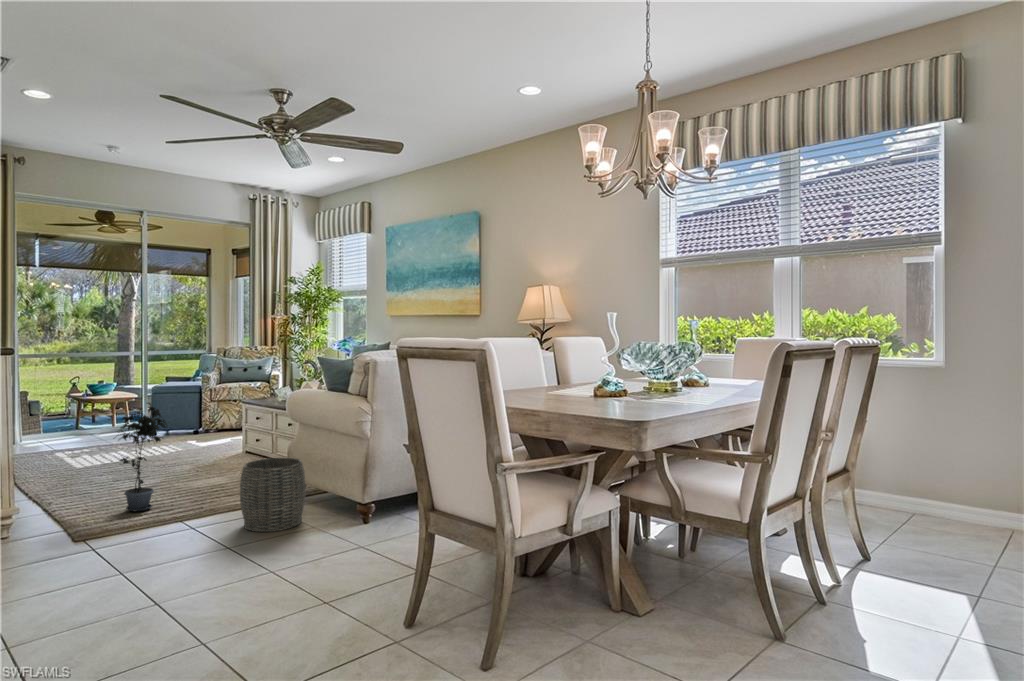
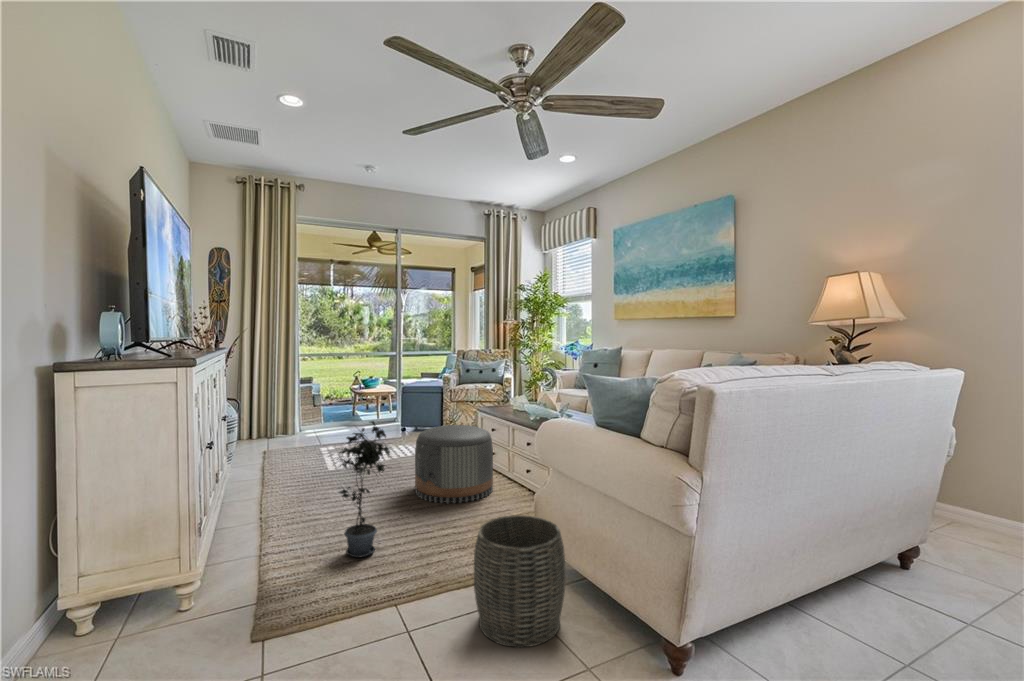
pouf: none [180,414,257,480] -> present [415,425,493,503]

